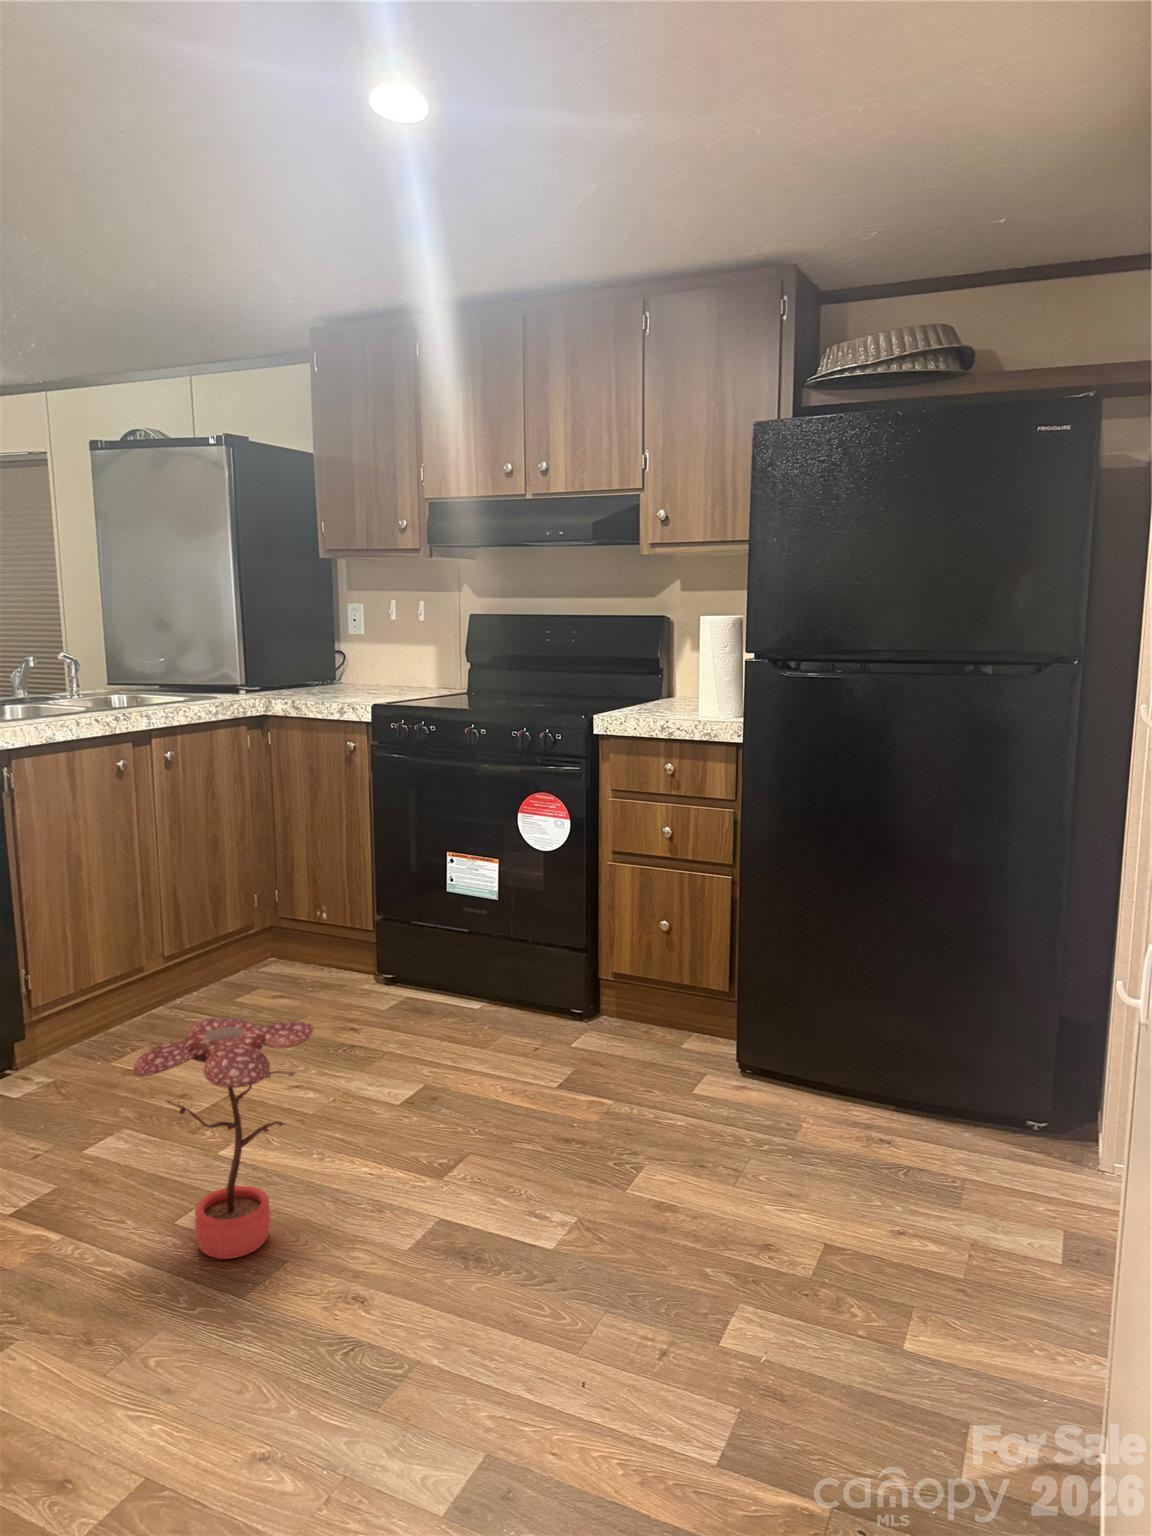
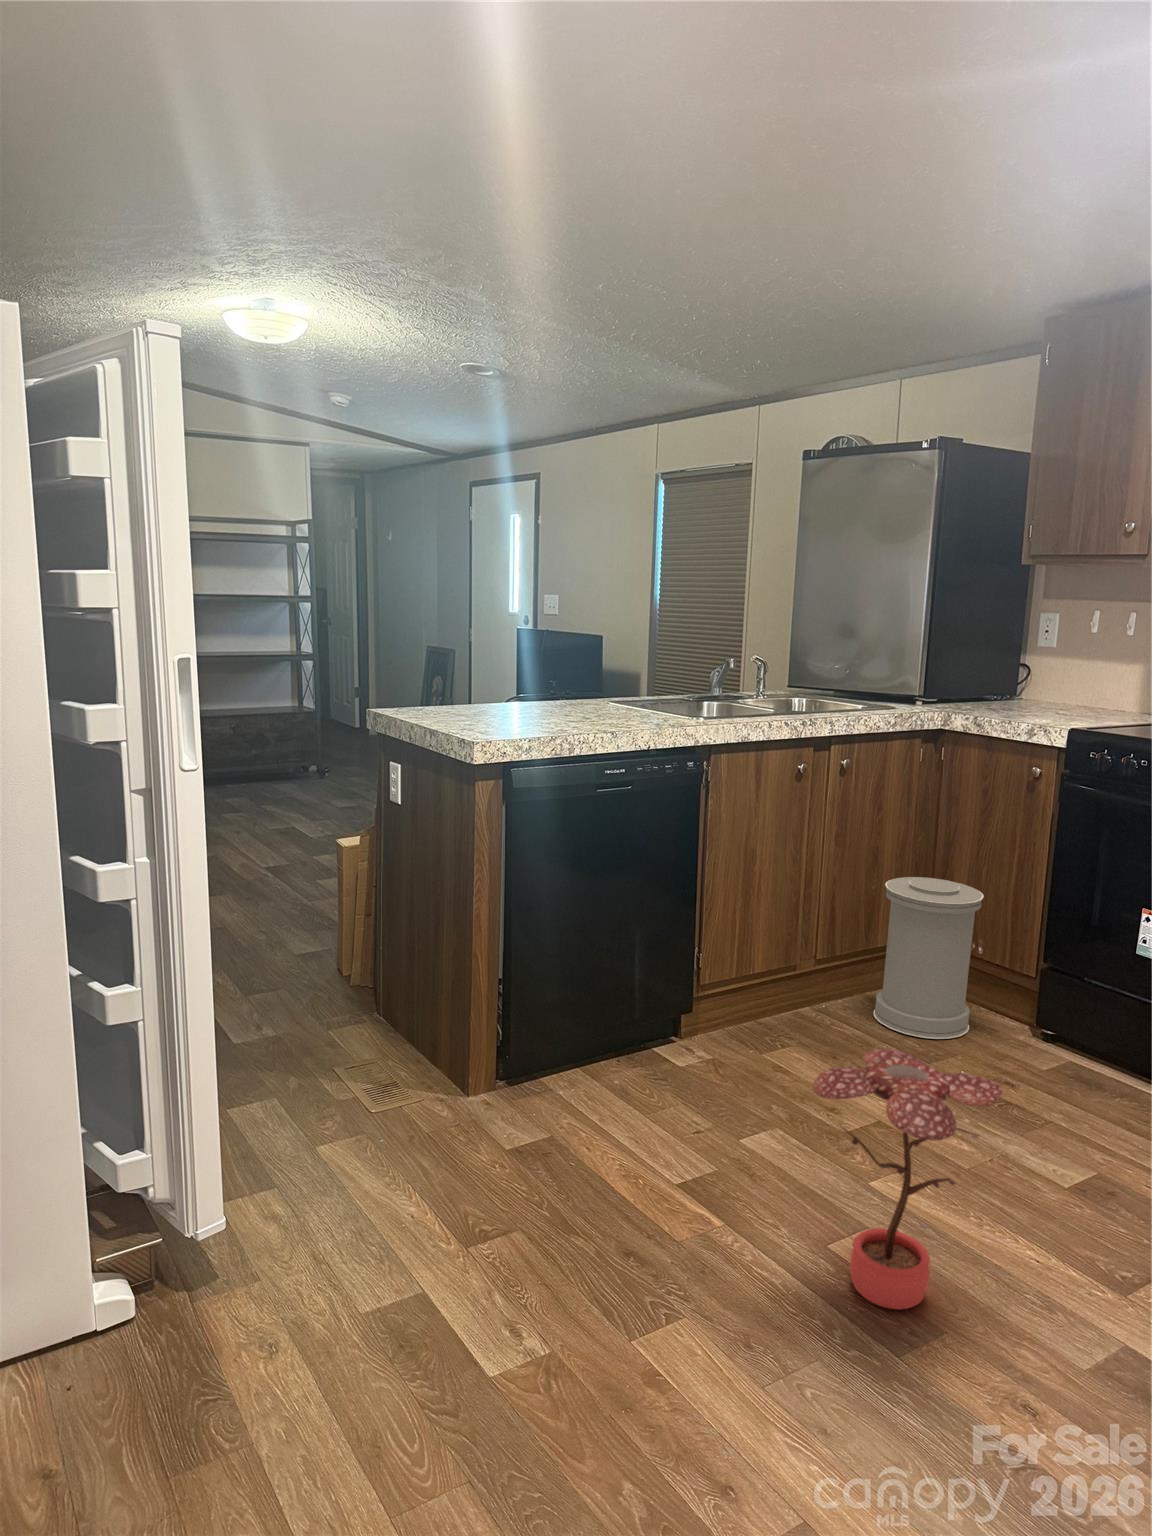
trash can: none [224,858,320,1011] -> present [873,877,984,1039]

